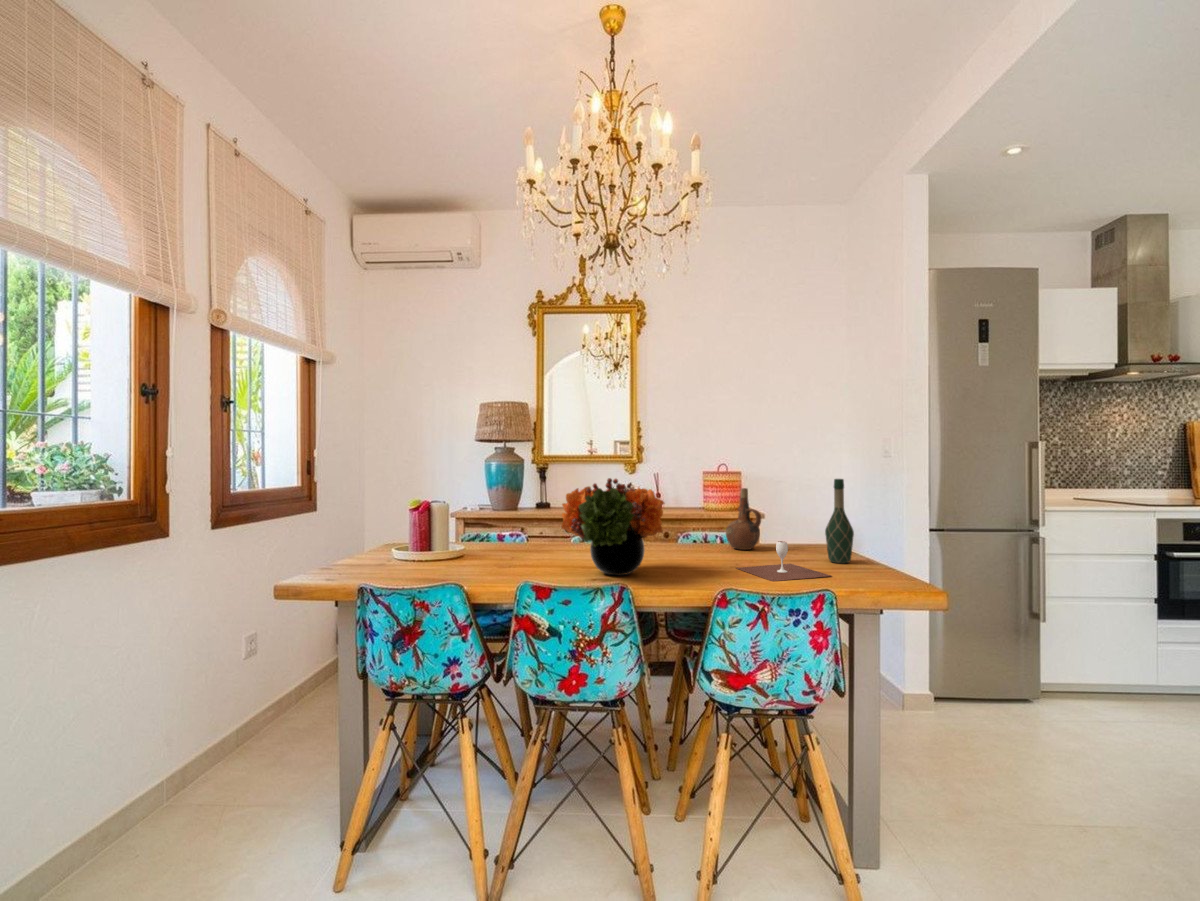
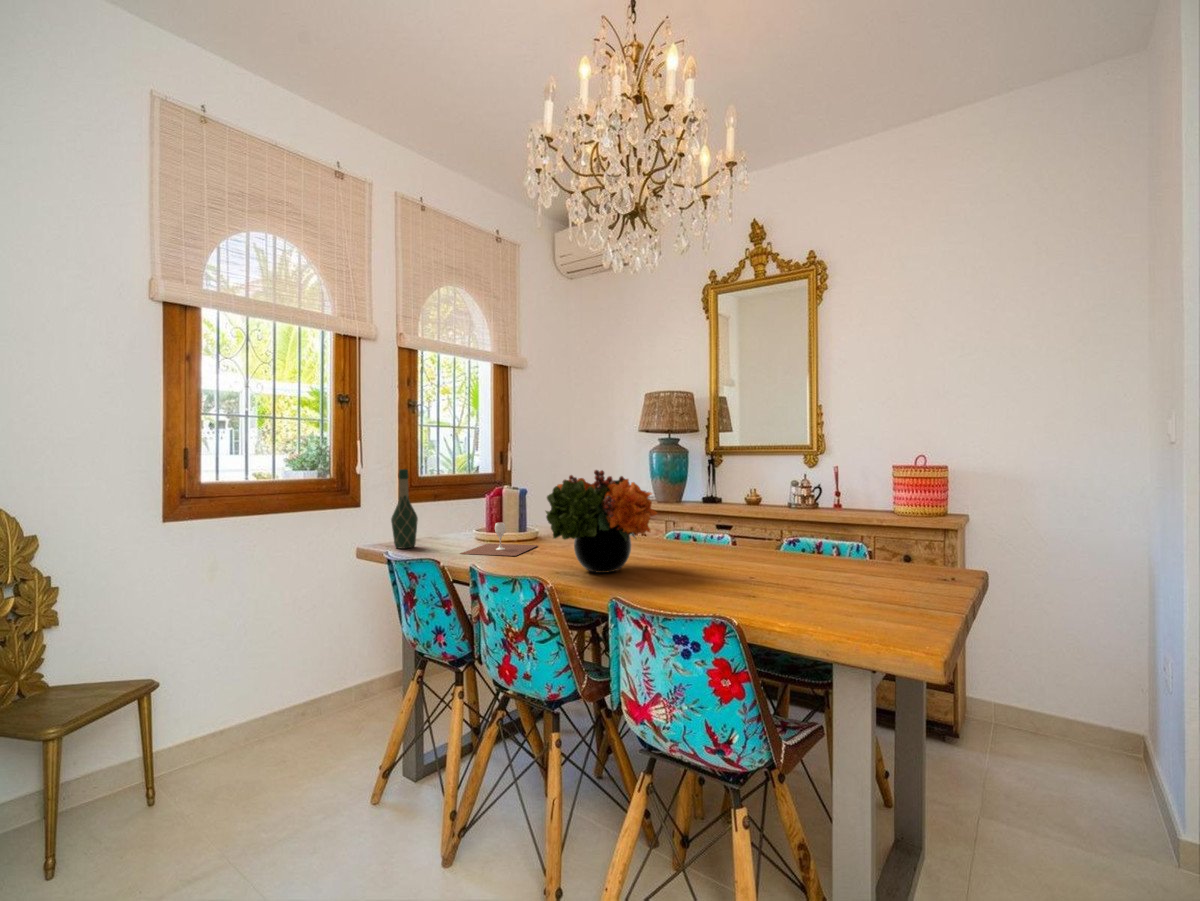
wine bottle: present [825,479,854,563] -> present [391,469,418,548]
ceramic pitcher: present [726,488,761,550] -> none [799,486,844,563]
wine glass: present [737,541,831,581] -> present [461,522,538,556]

